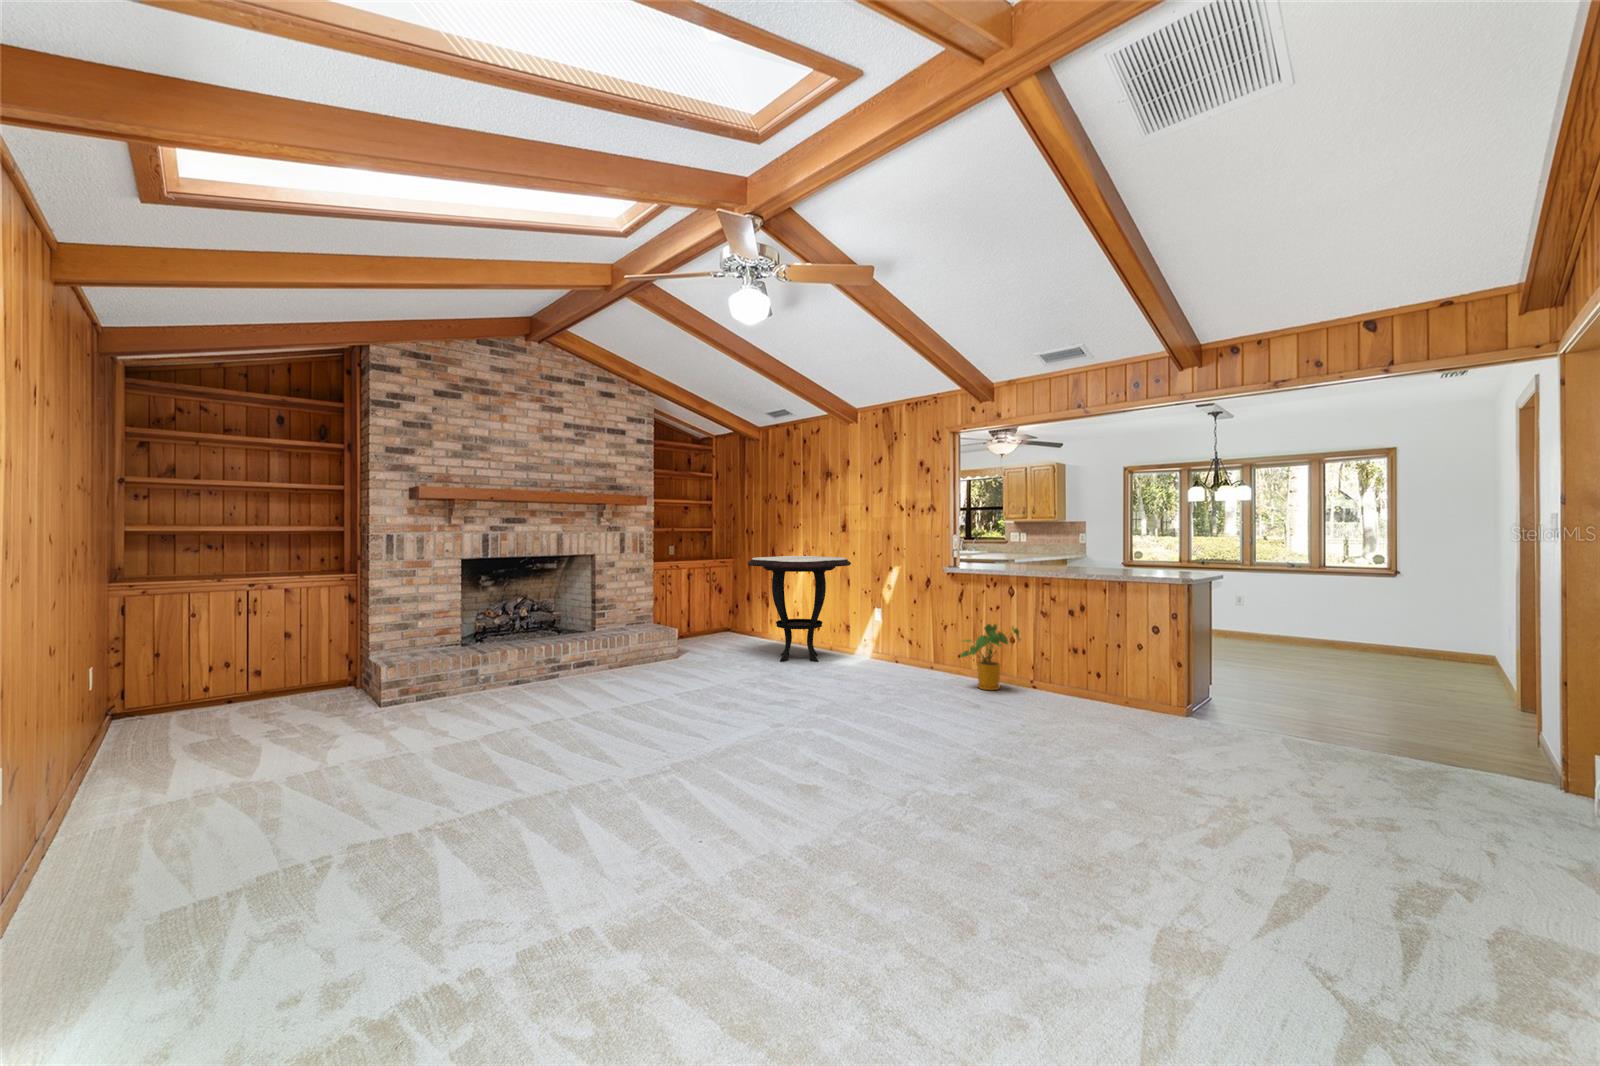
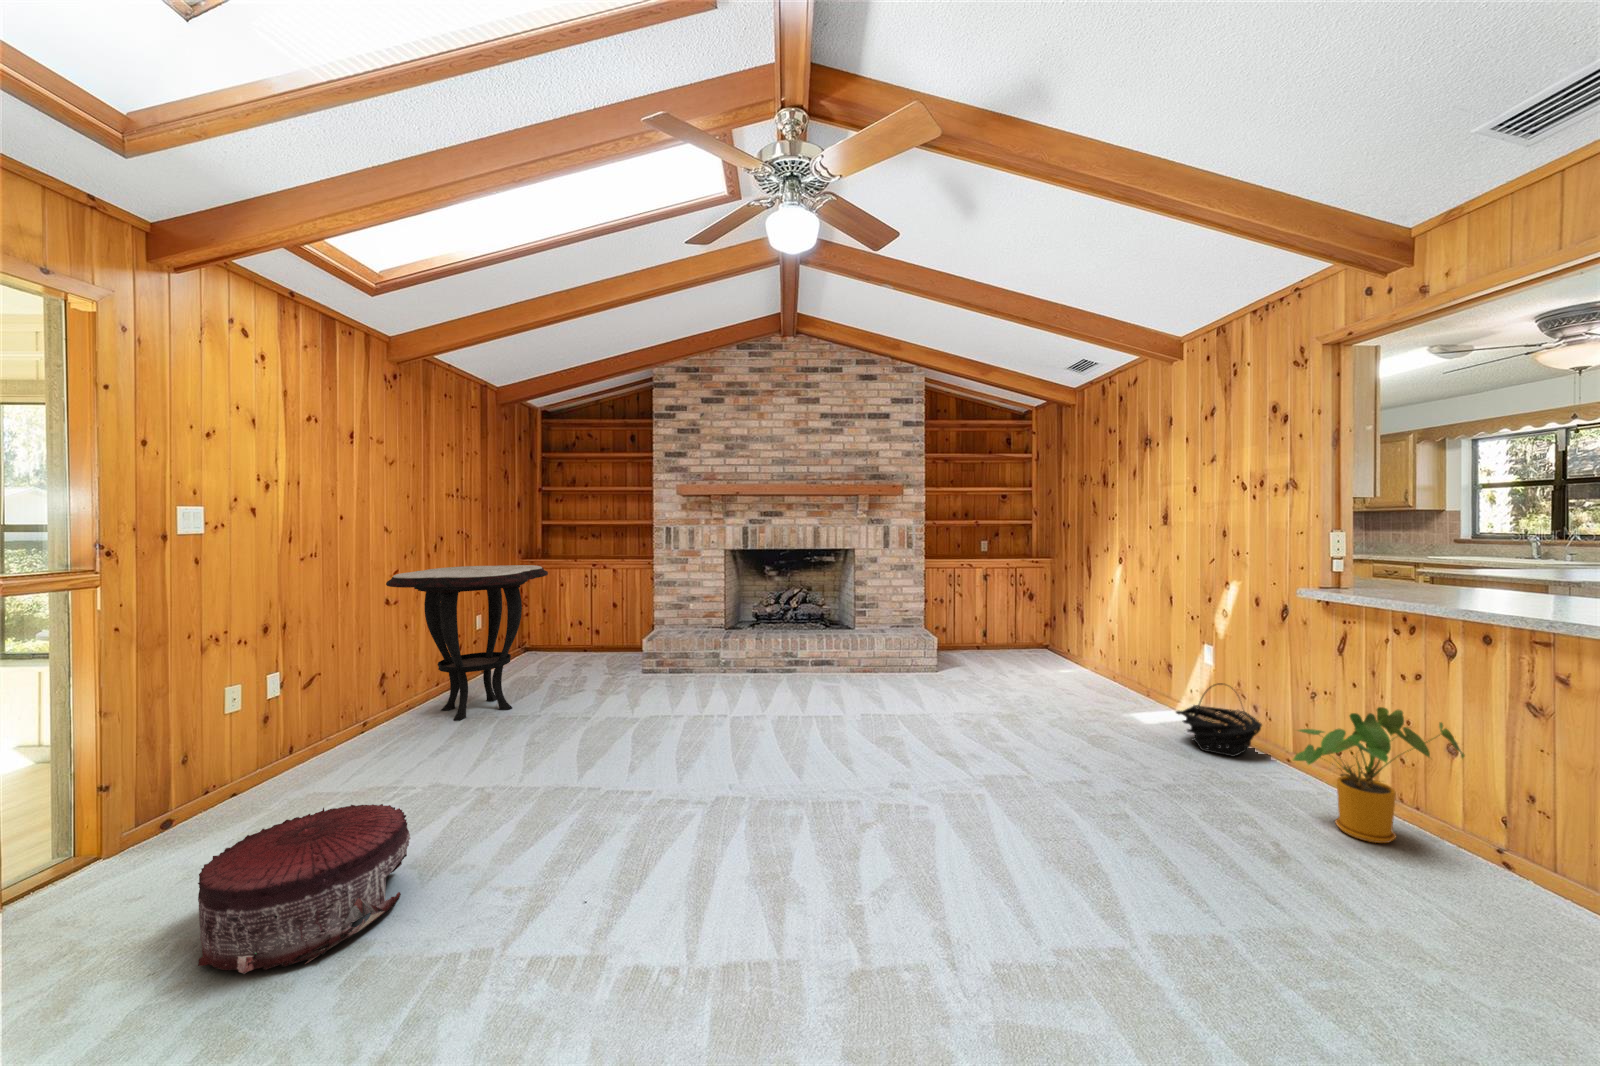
side table: present [748,556,851,662] -> present [386,565,548,721]
basket: none [878,629,923,672] -> present [1176,683,1262,757]
pouf: none [380,791,563,946] -> present [198,804,410,974]

